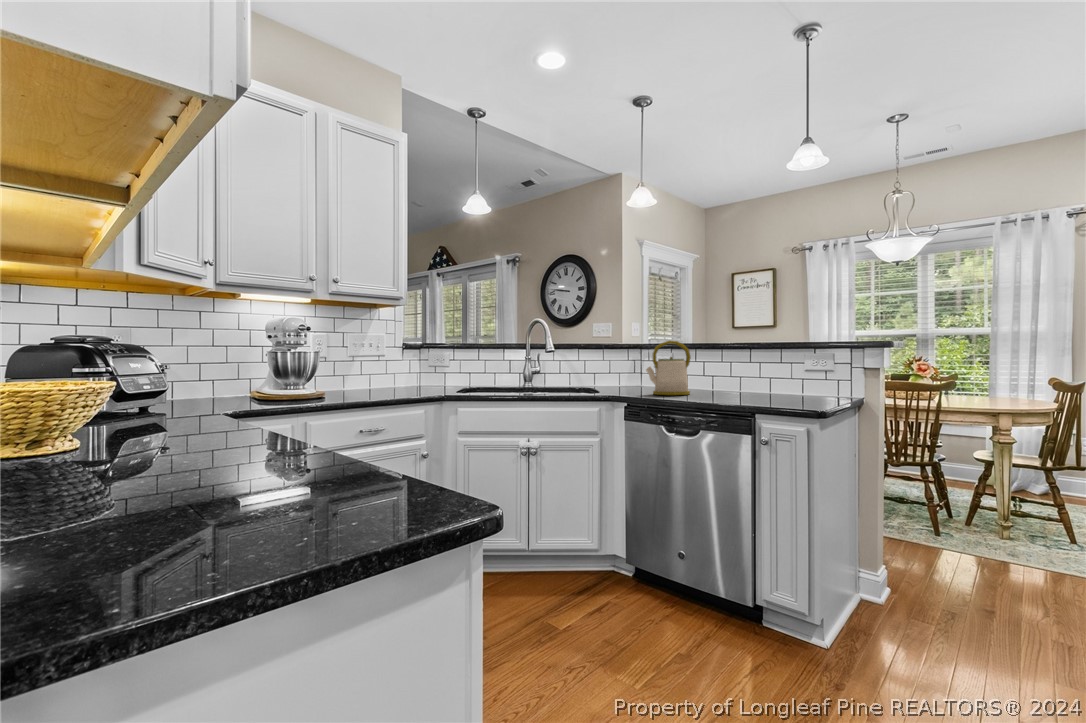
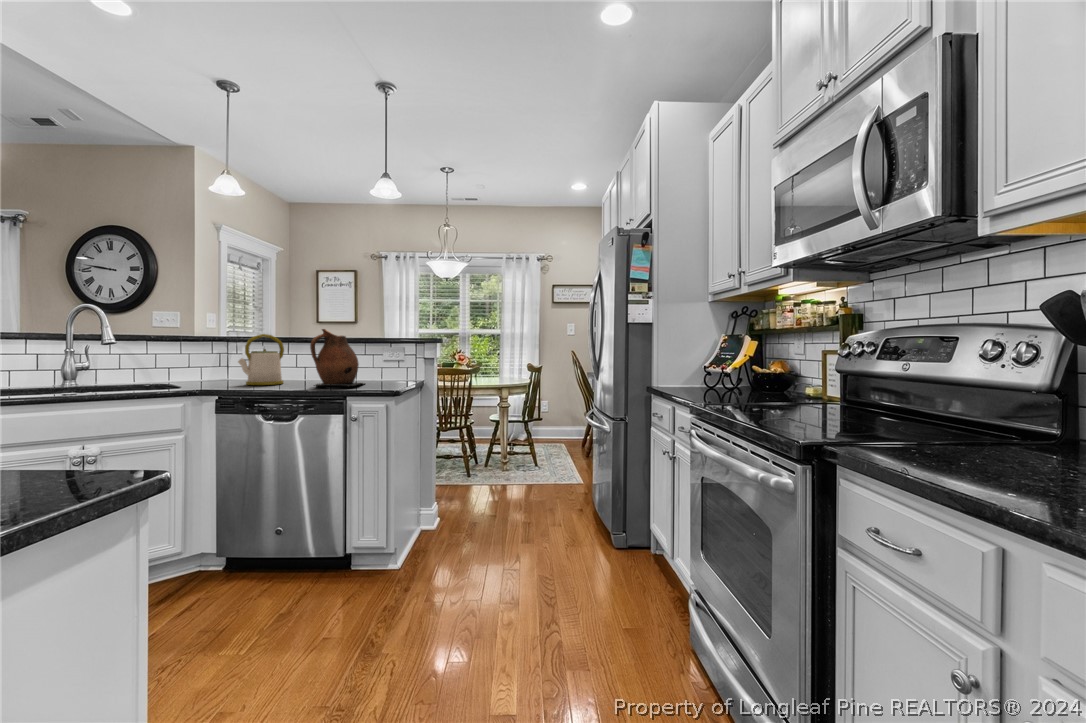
ceramic pitcher: none [717,332,782,401] -> present [310,329,365,386]

